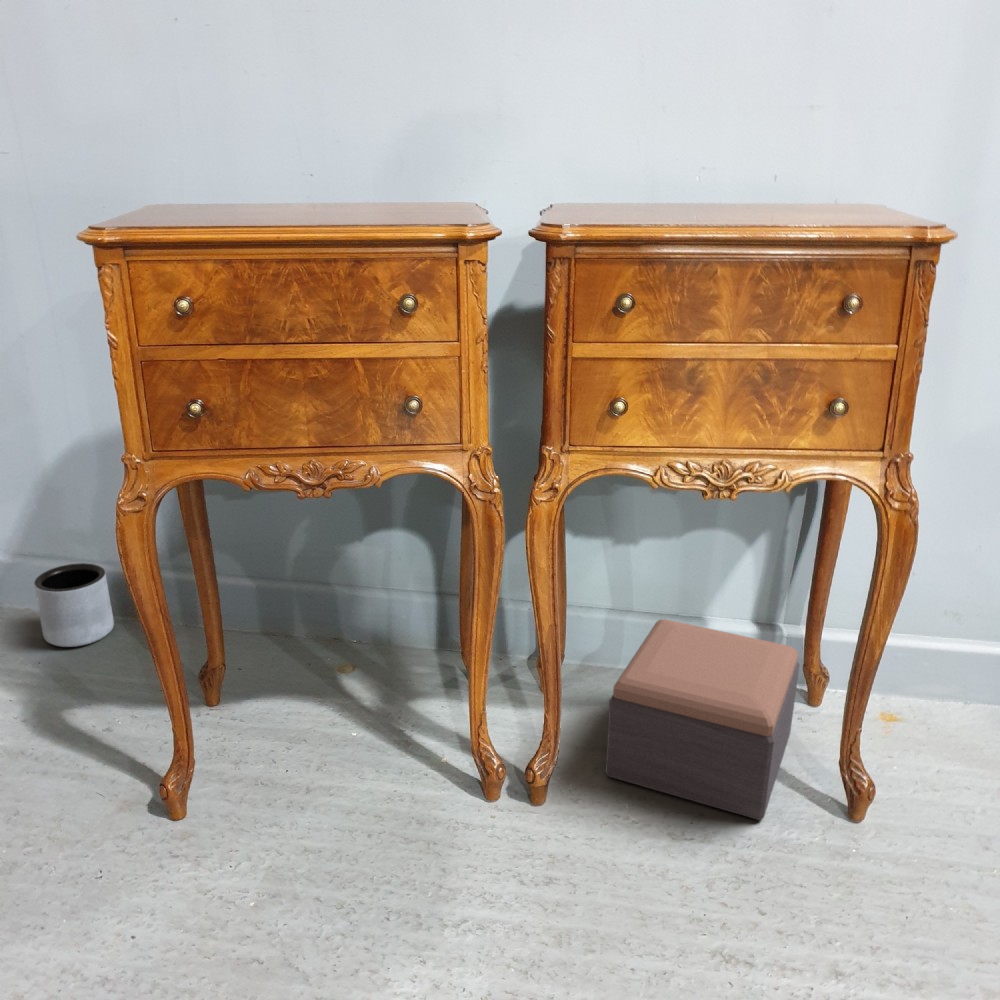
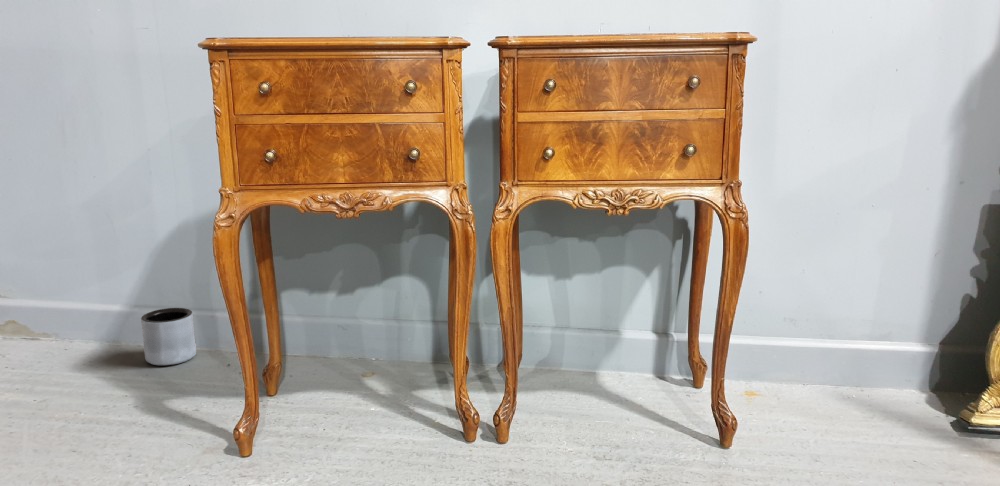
footstool: present [605,619,800,820] -> none [550,323,684,448]

